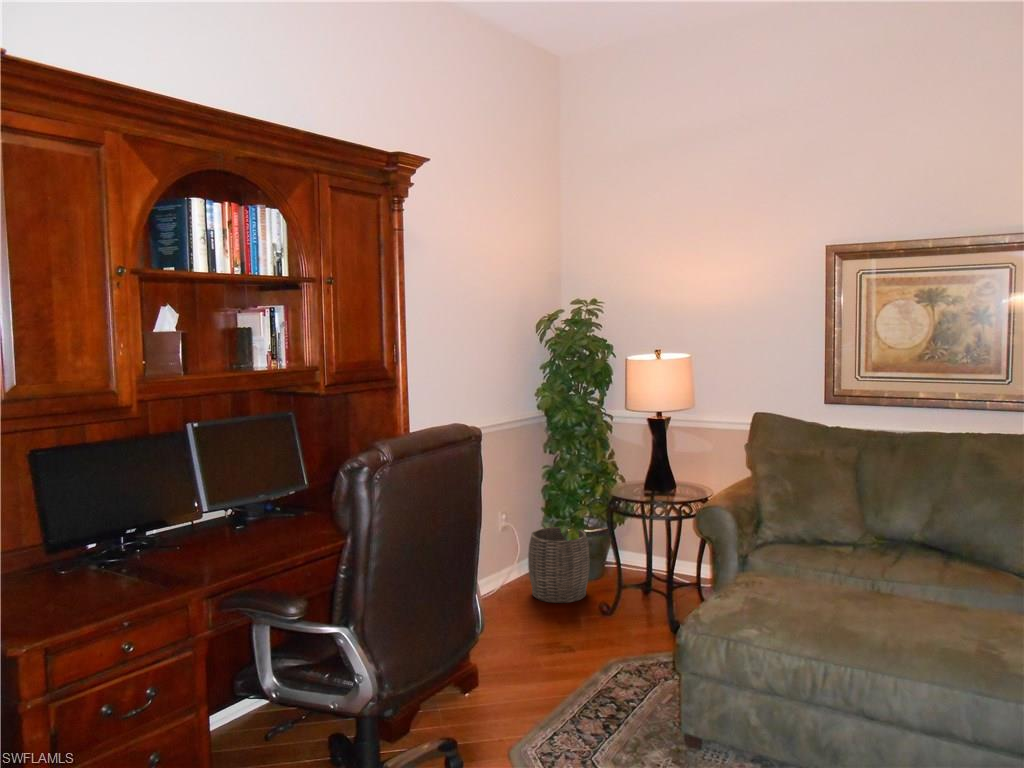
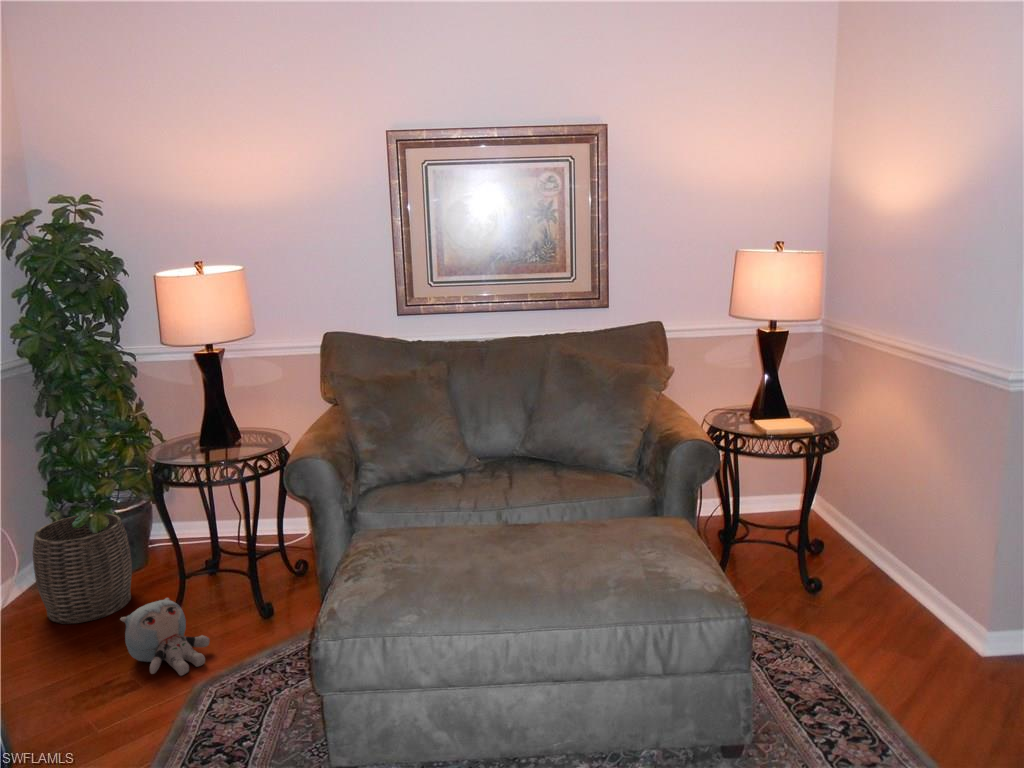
plush toy: none [571,595,628,652] -> present [120,598,210,676]

